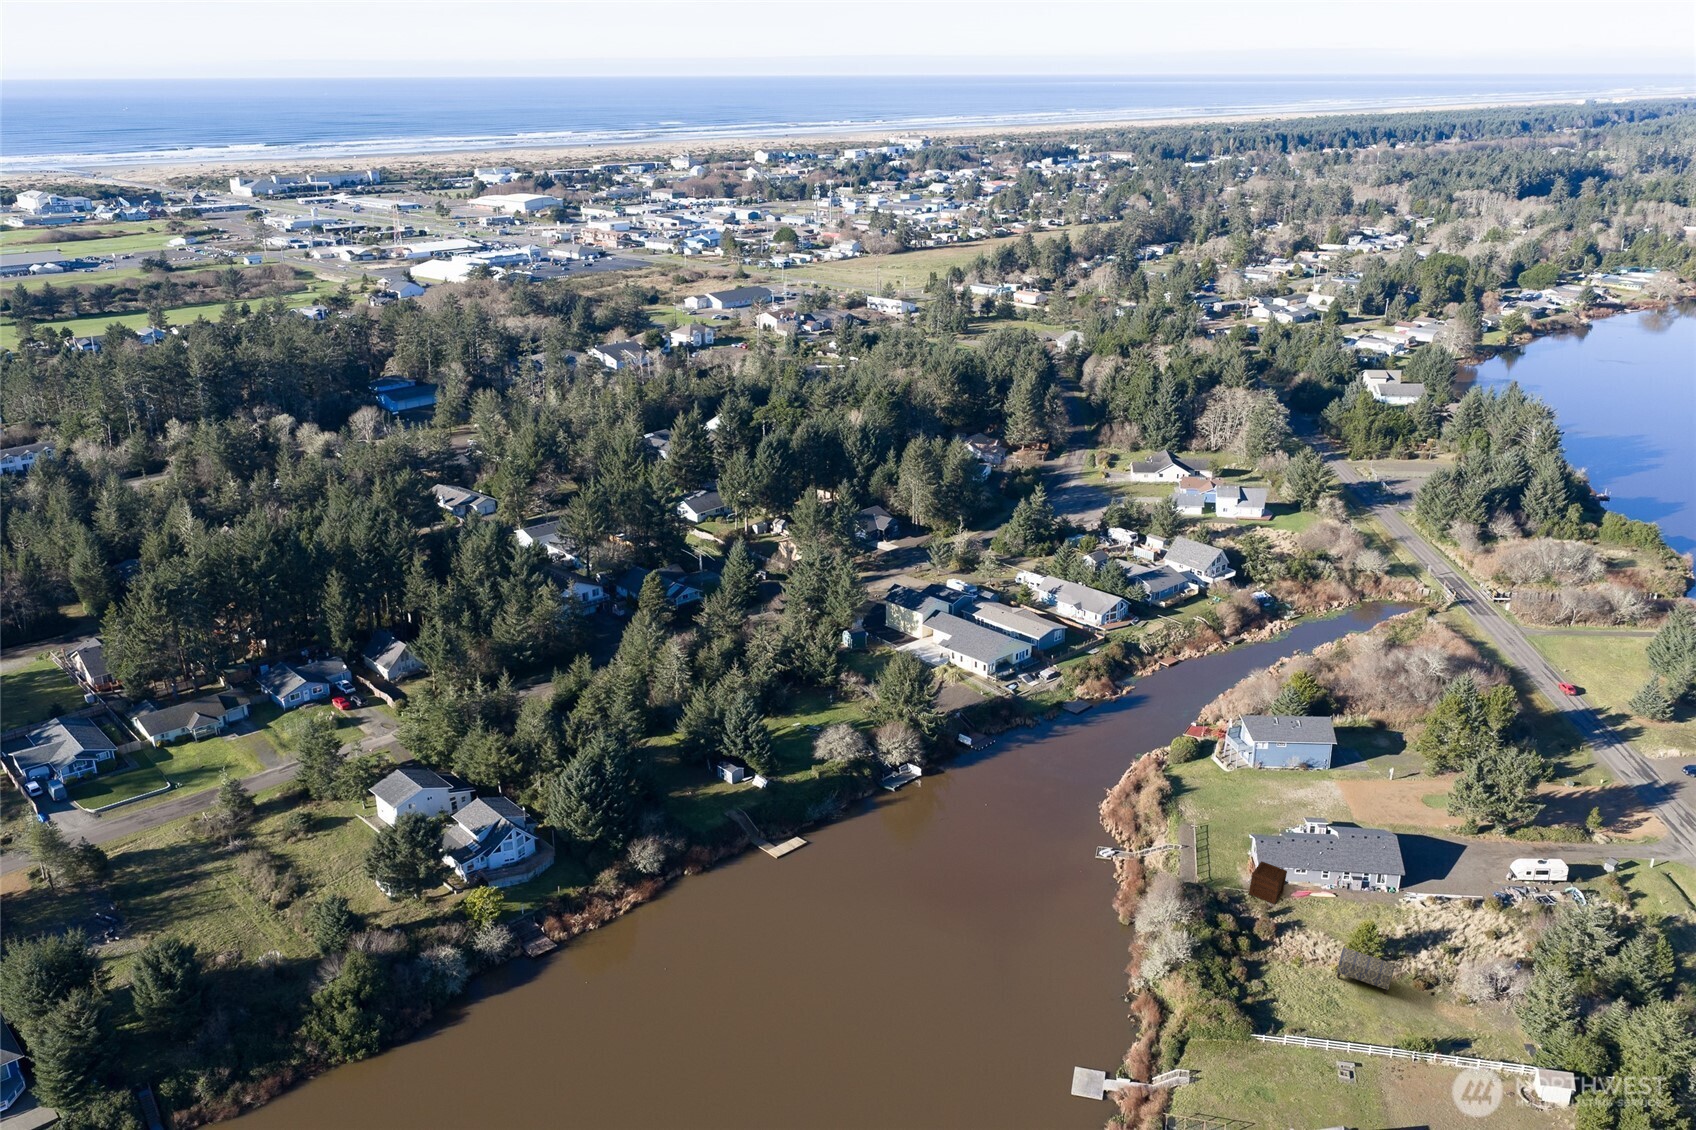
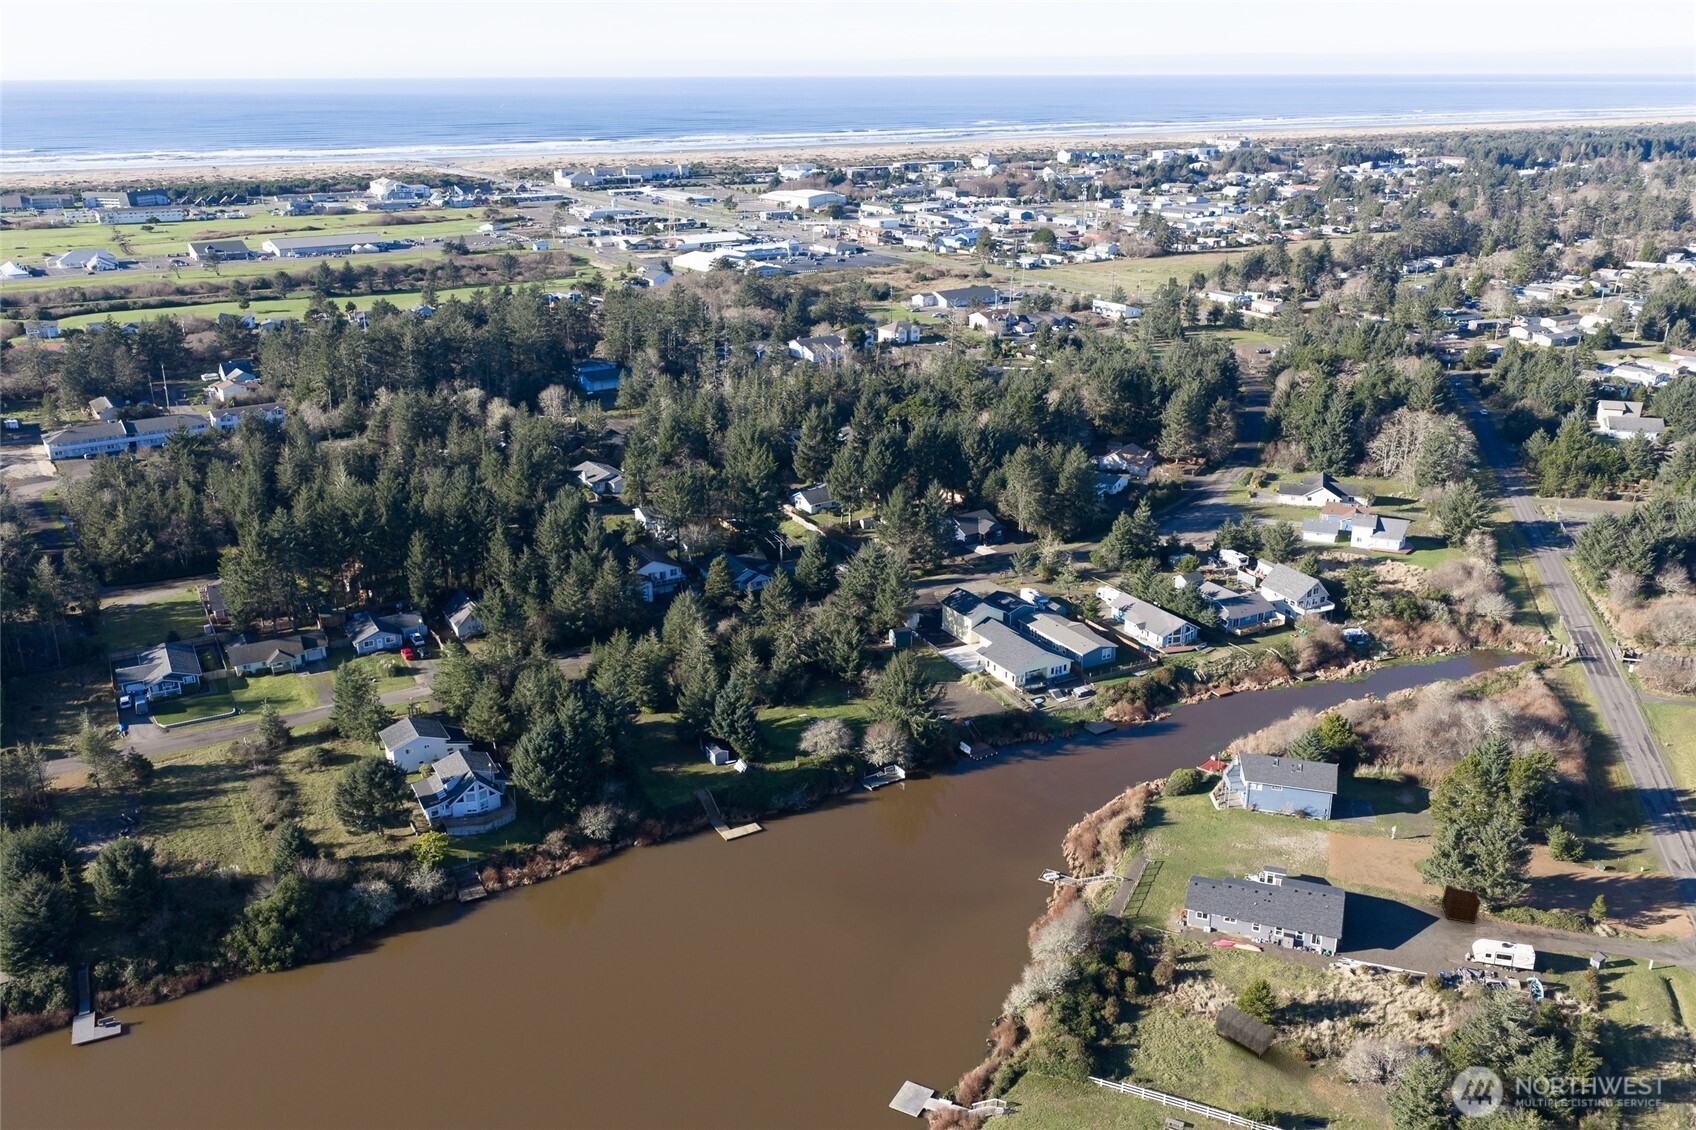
wooden crate: present [1249,861,1287,904] -> present [1442,885,1480,924]

